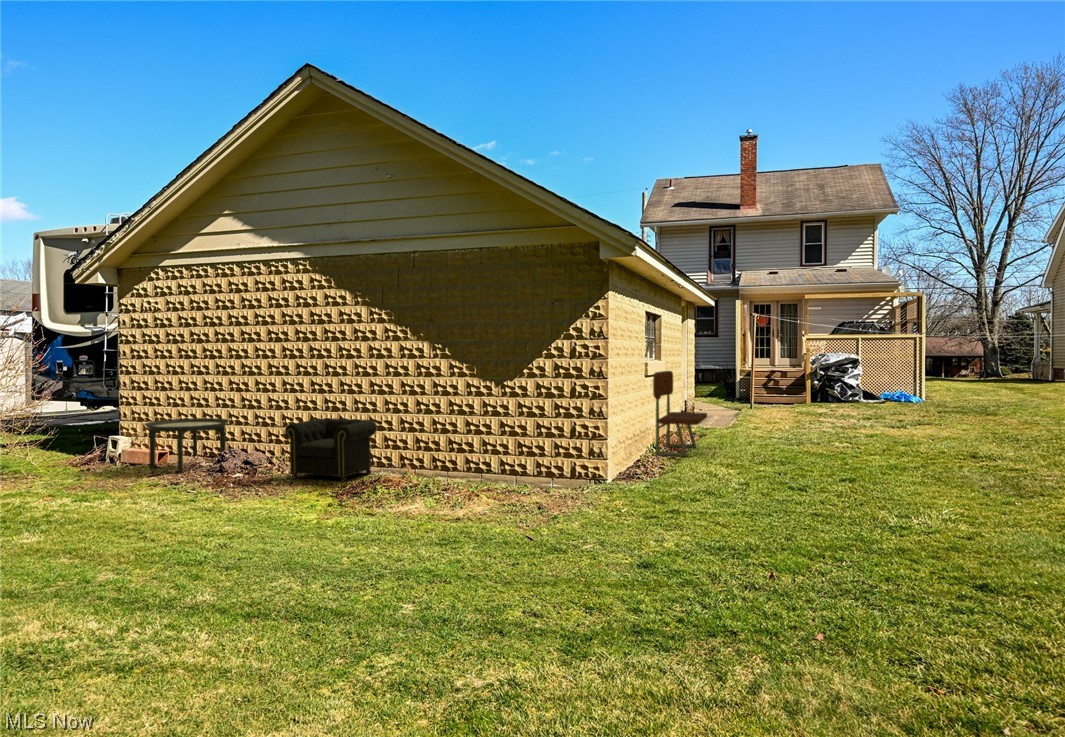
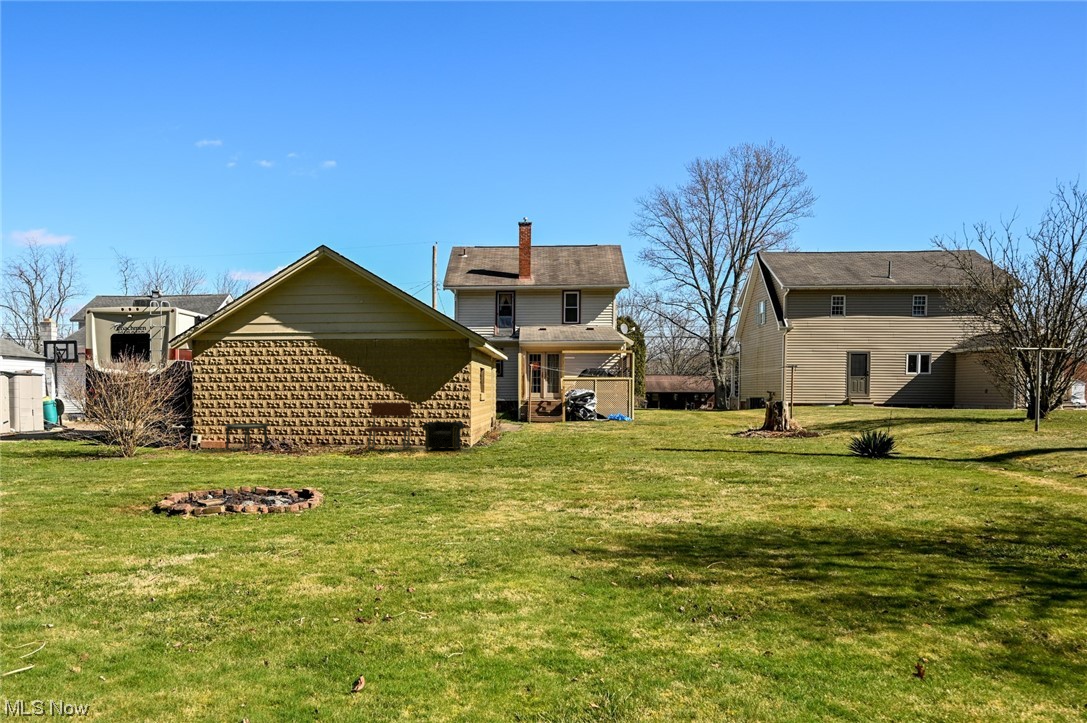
bench: present [653,371,707,457] -> present [365,402,411,449]
armchair: present [285,418,377,482] -> present [422,421,464,451]

